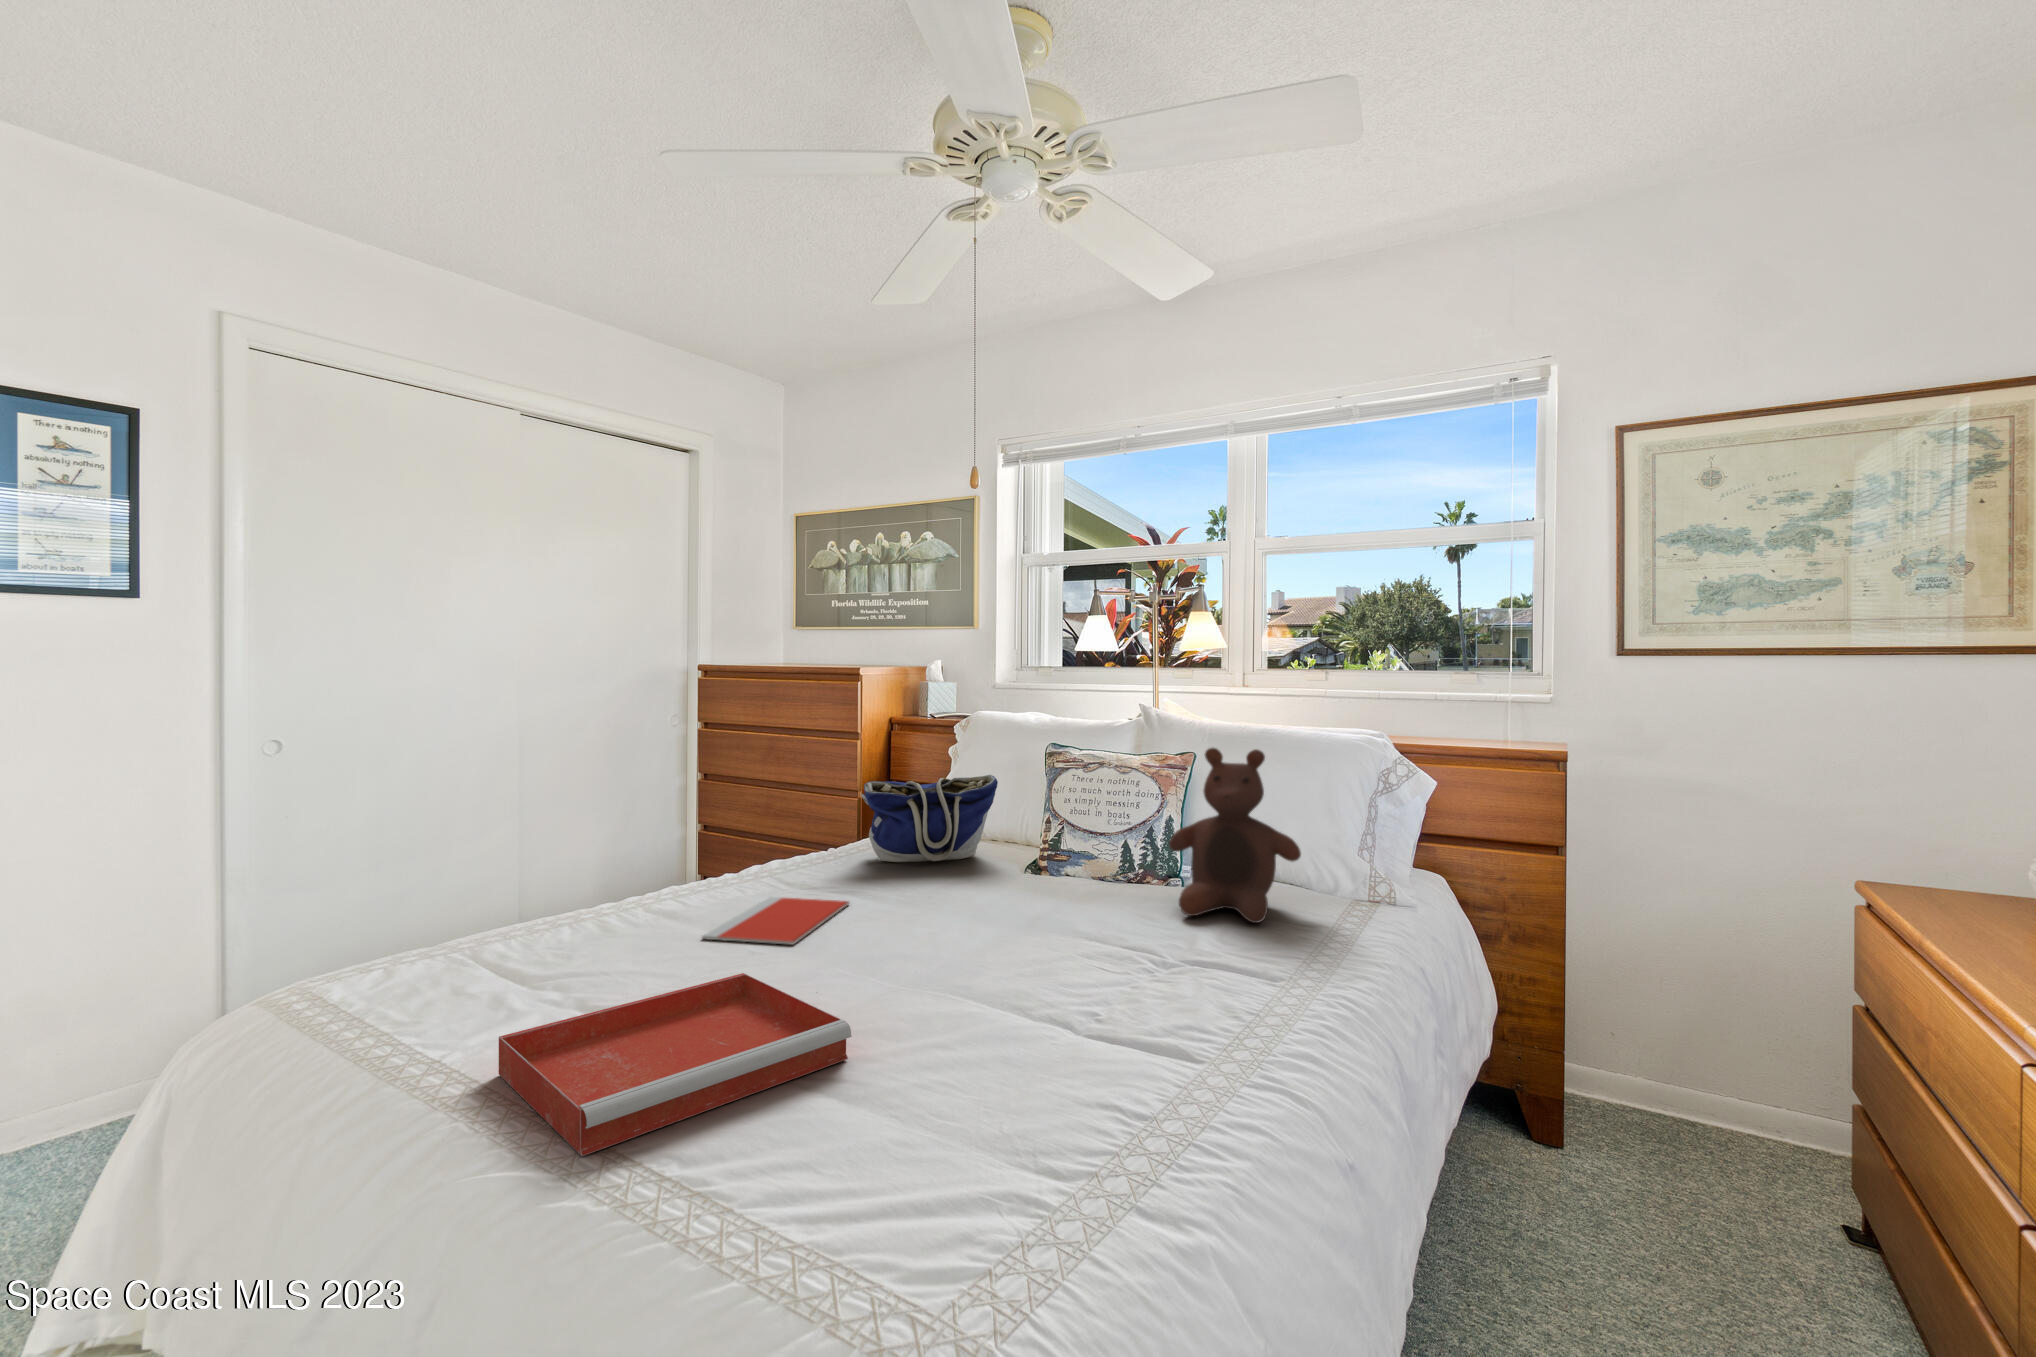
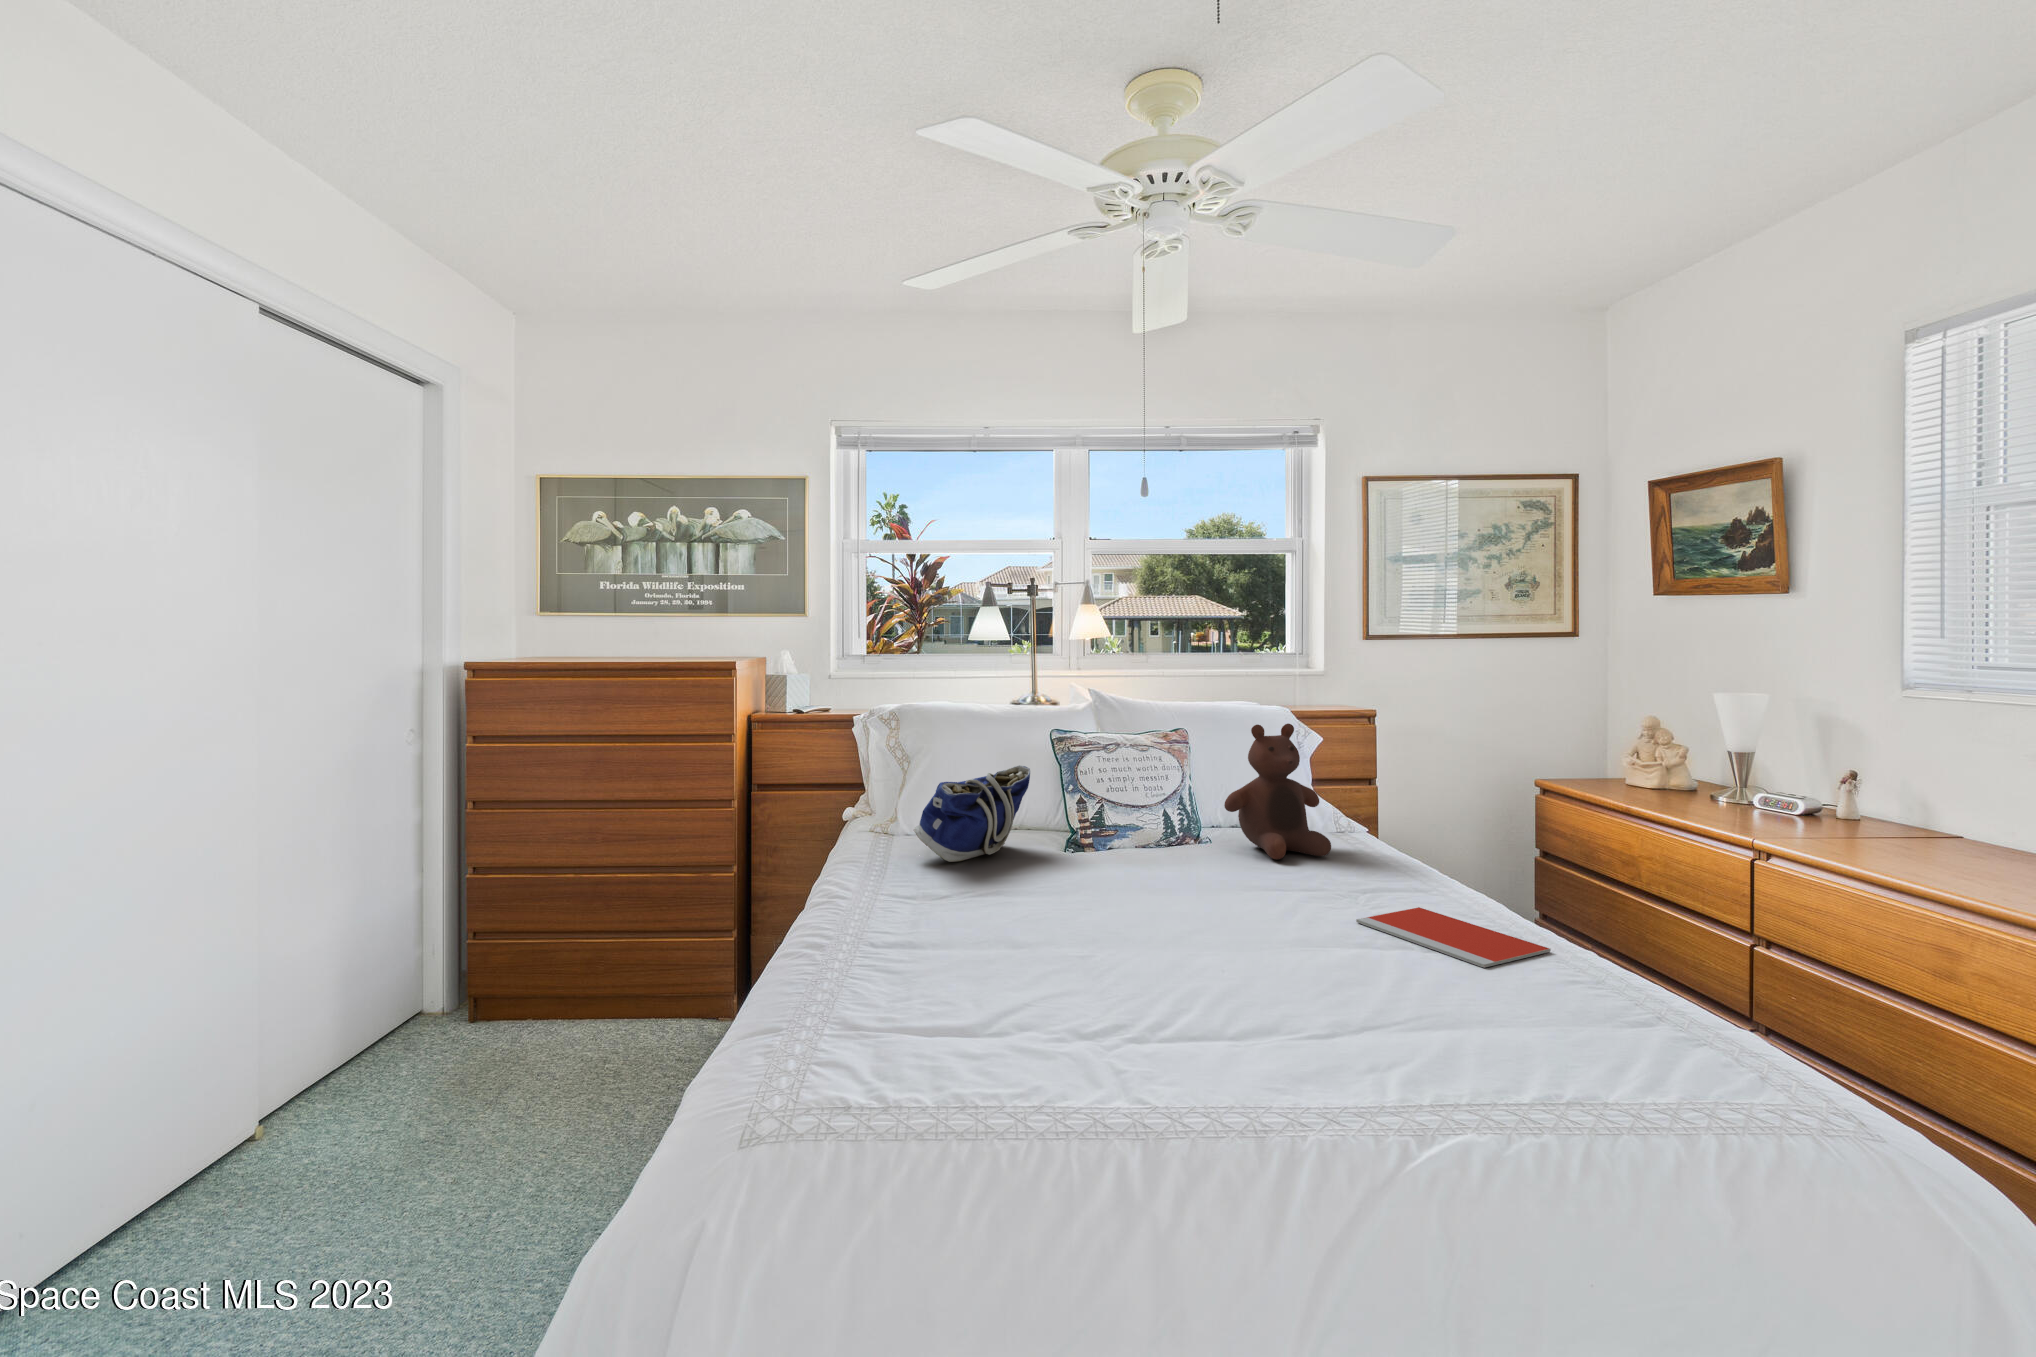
notebook: present [702,897,850,945] -> present [1356,907,1551,968]
tray: present [499,973,852,1156] -> none [1226,958,1470,1093]

